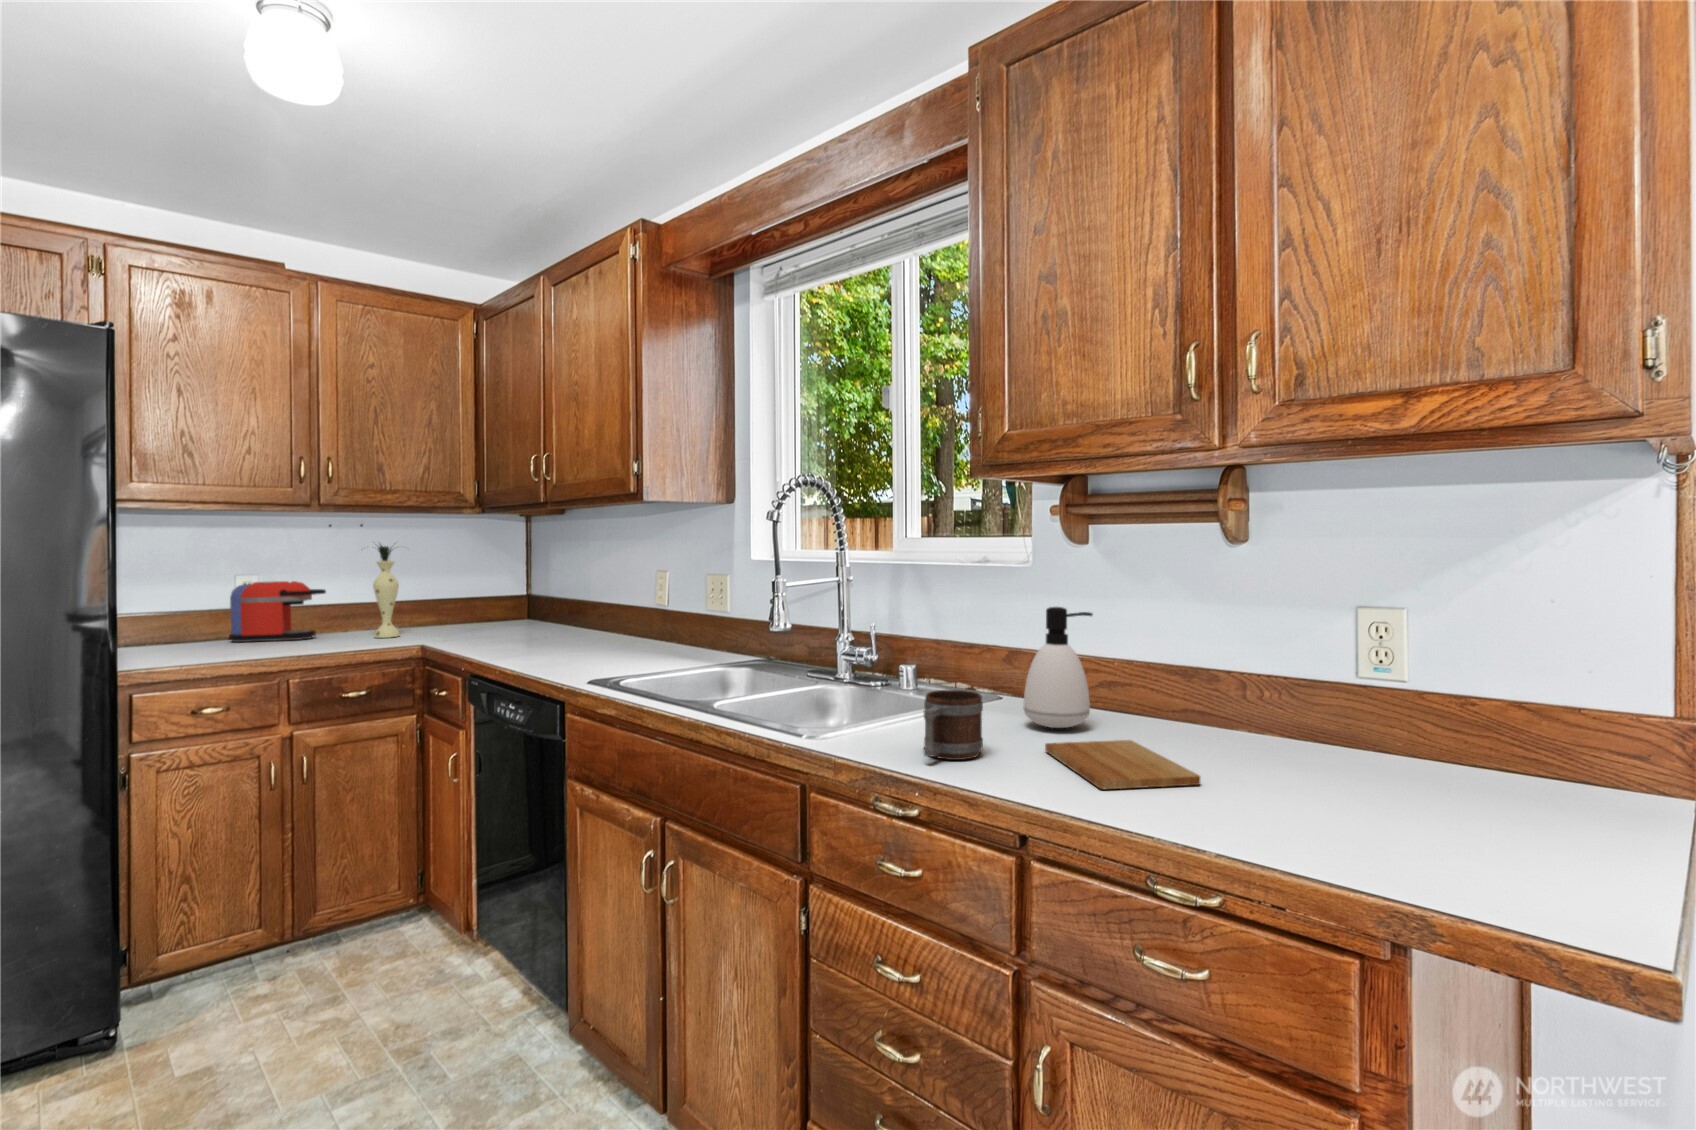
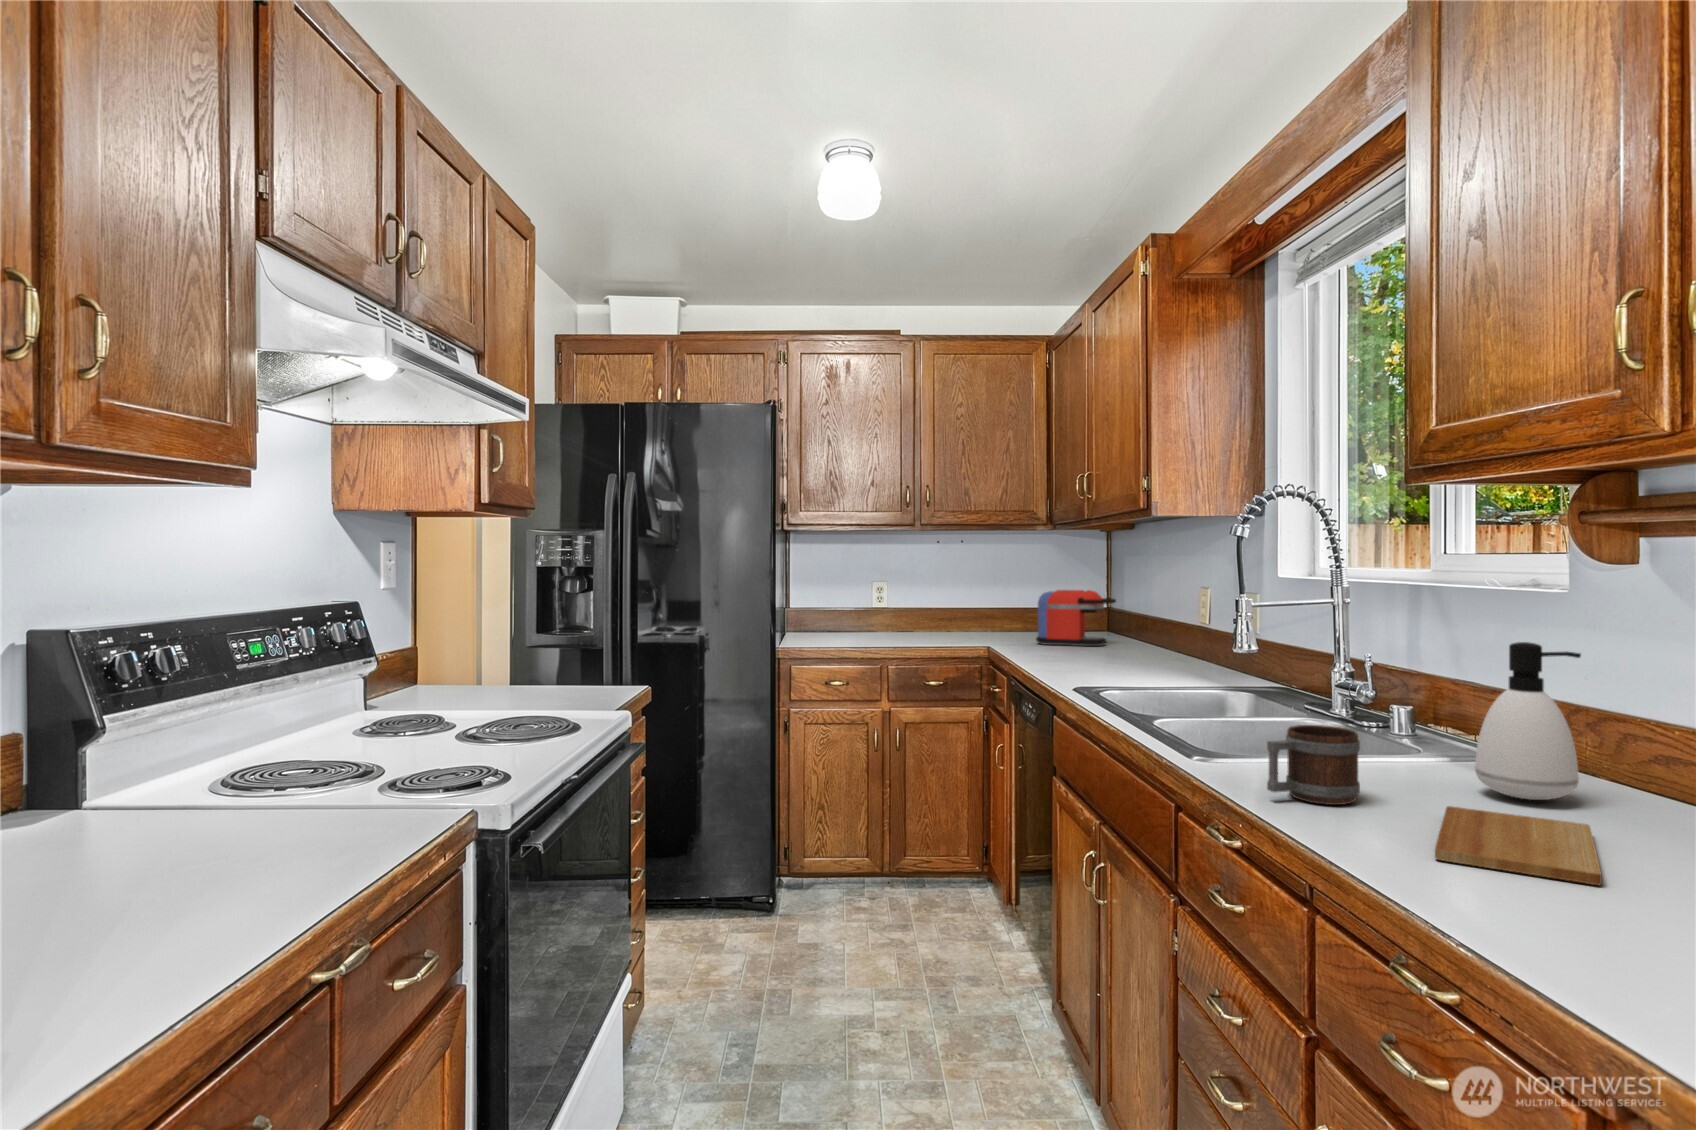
vase: present [373,545,400,638] -> none [954,553,993,638]
coffee maker: present [229,581,326,642] -> present [1036,590,1116,646]

